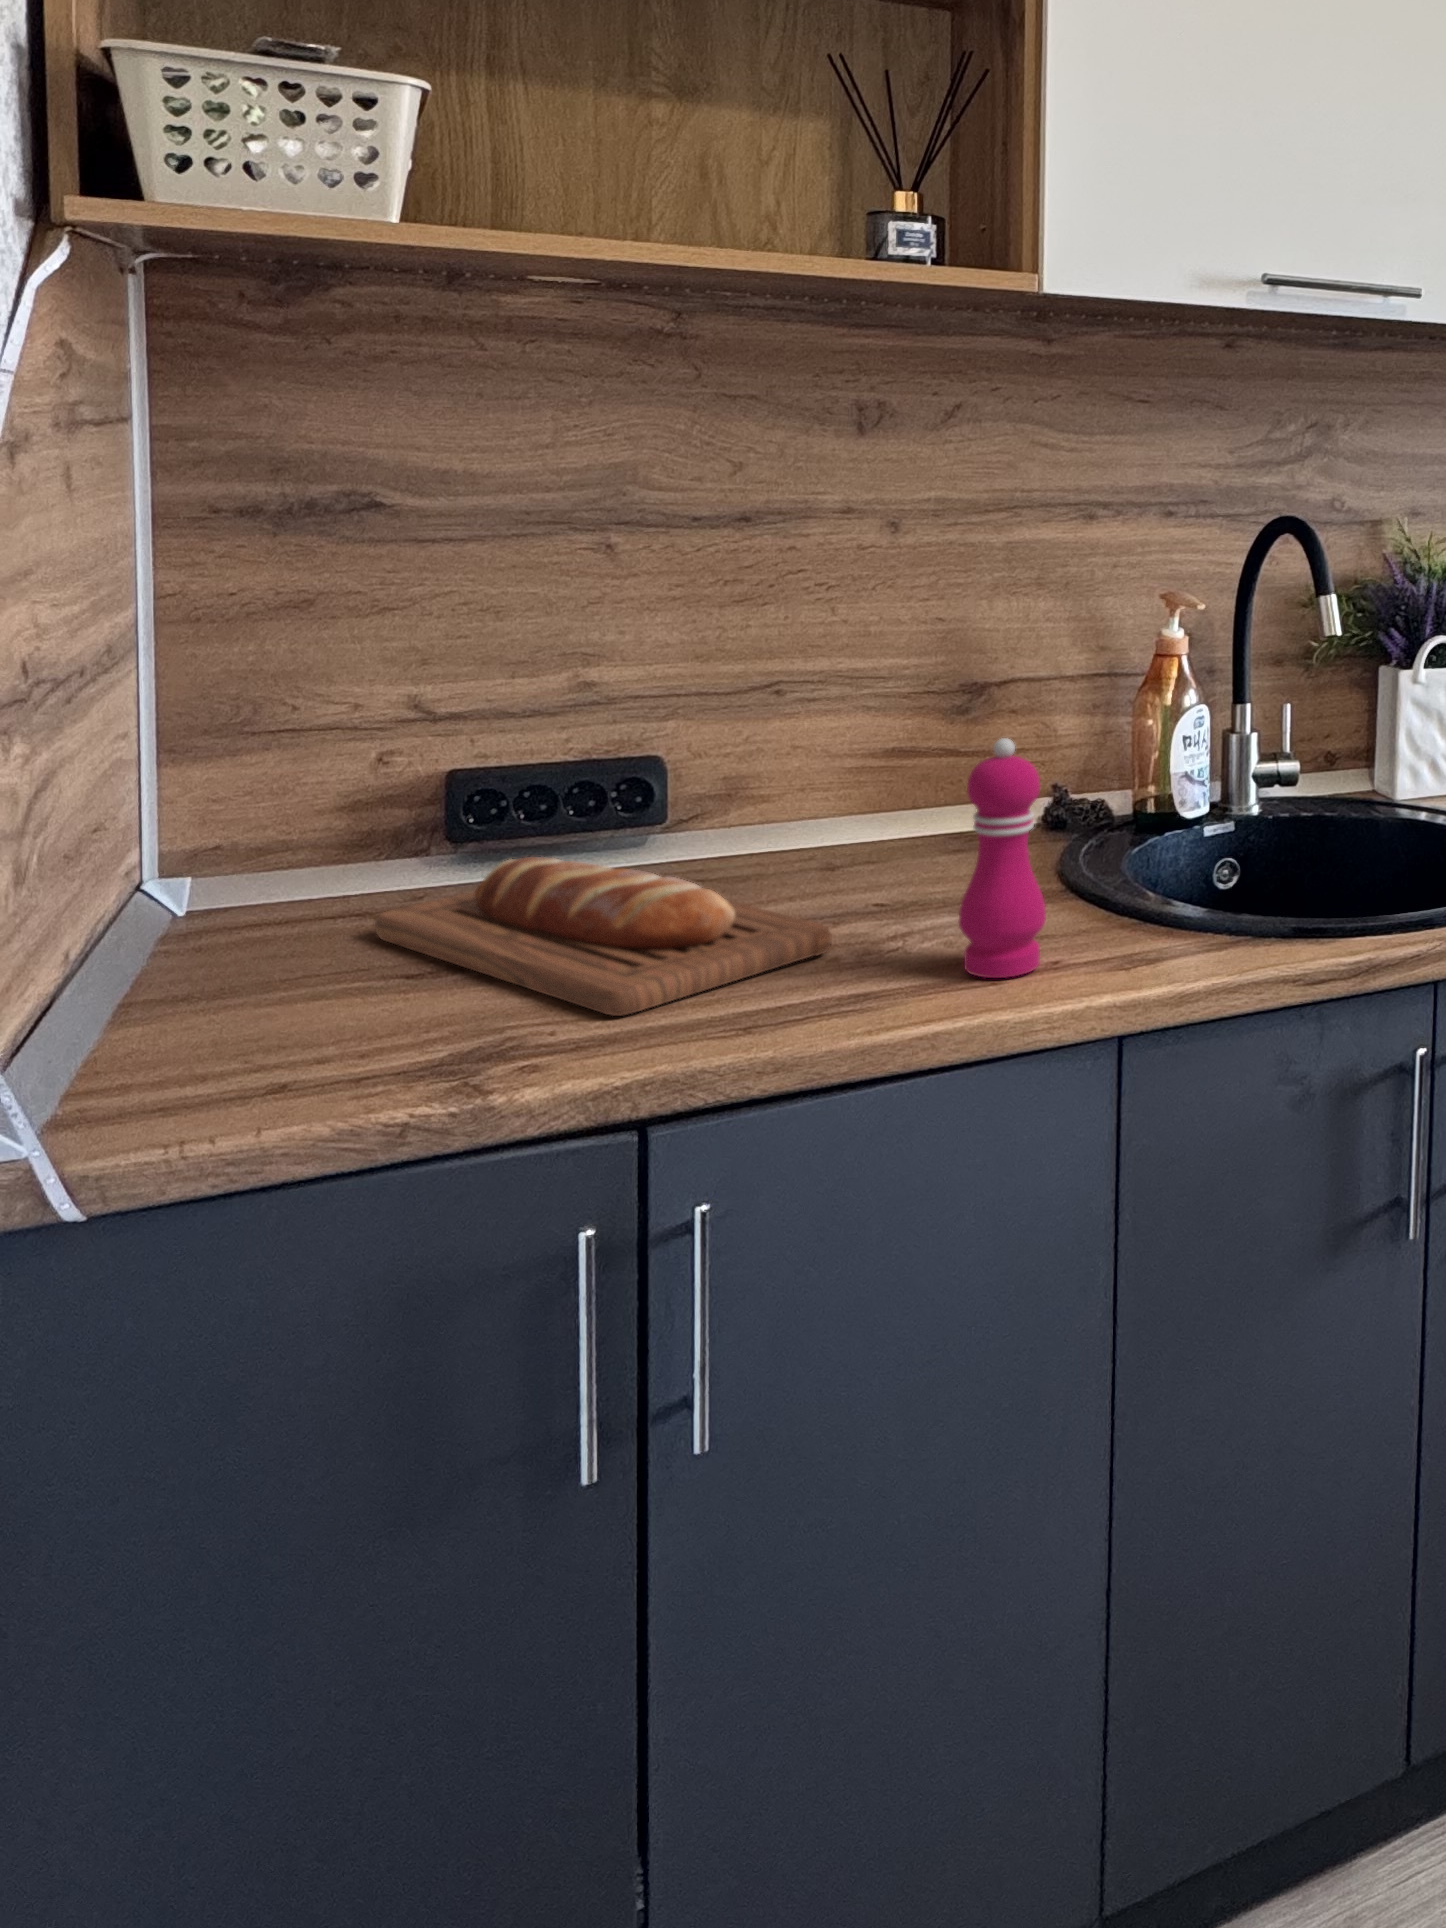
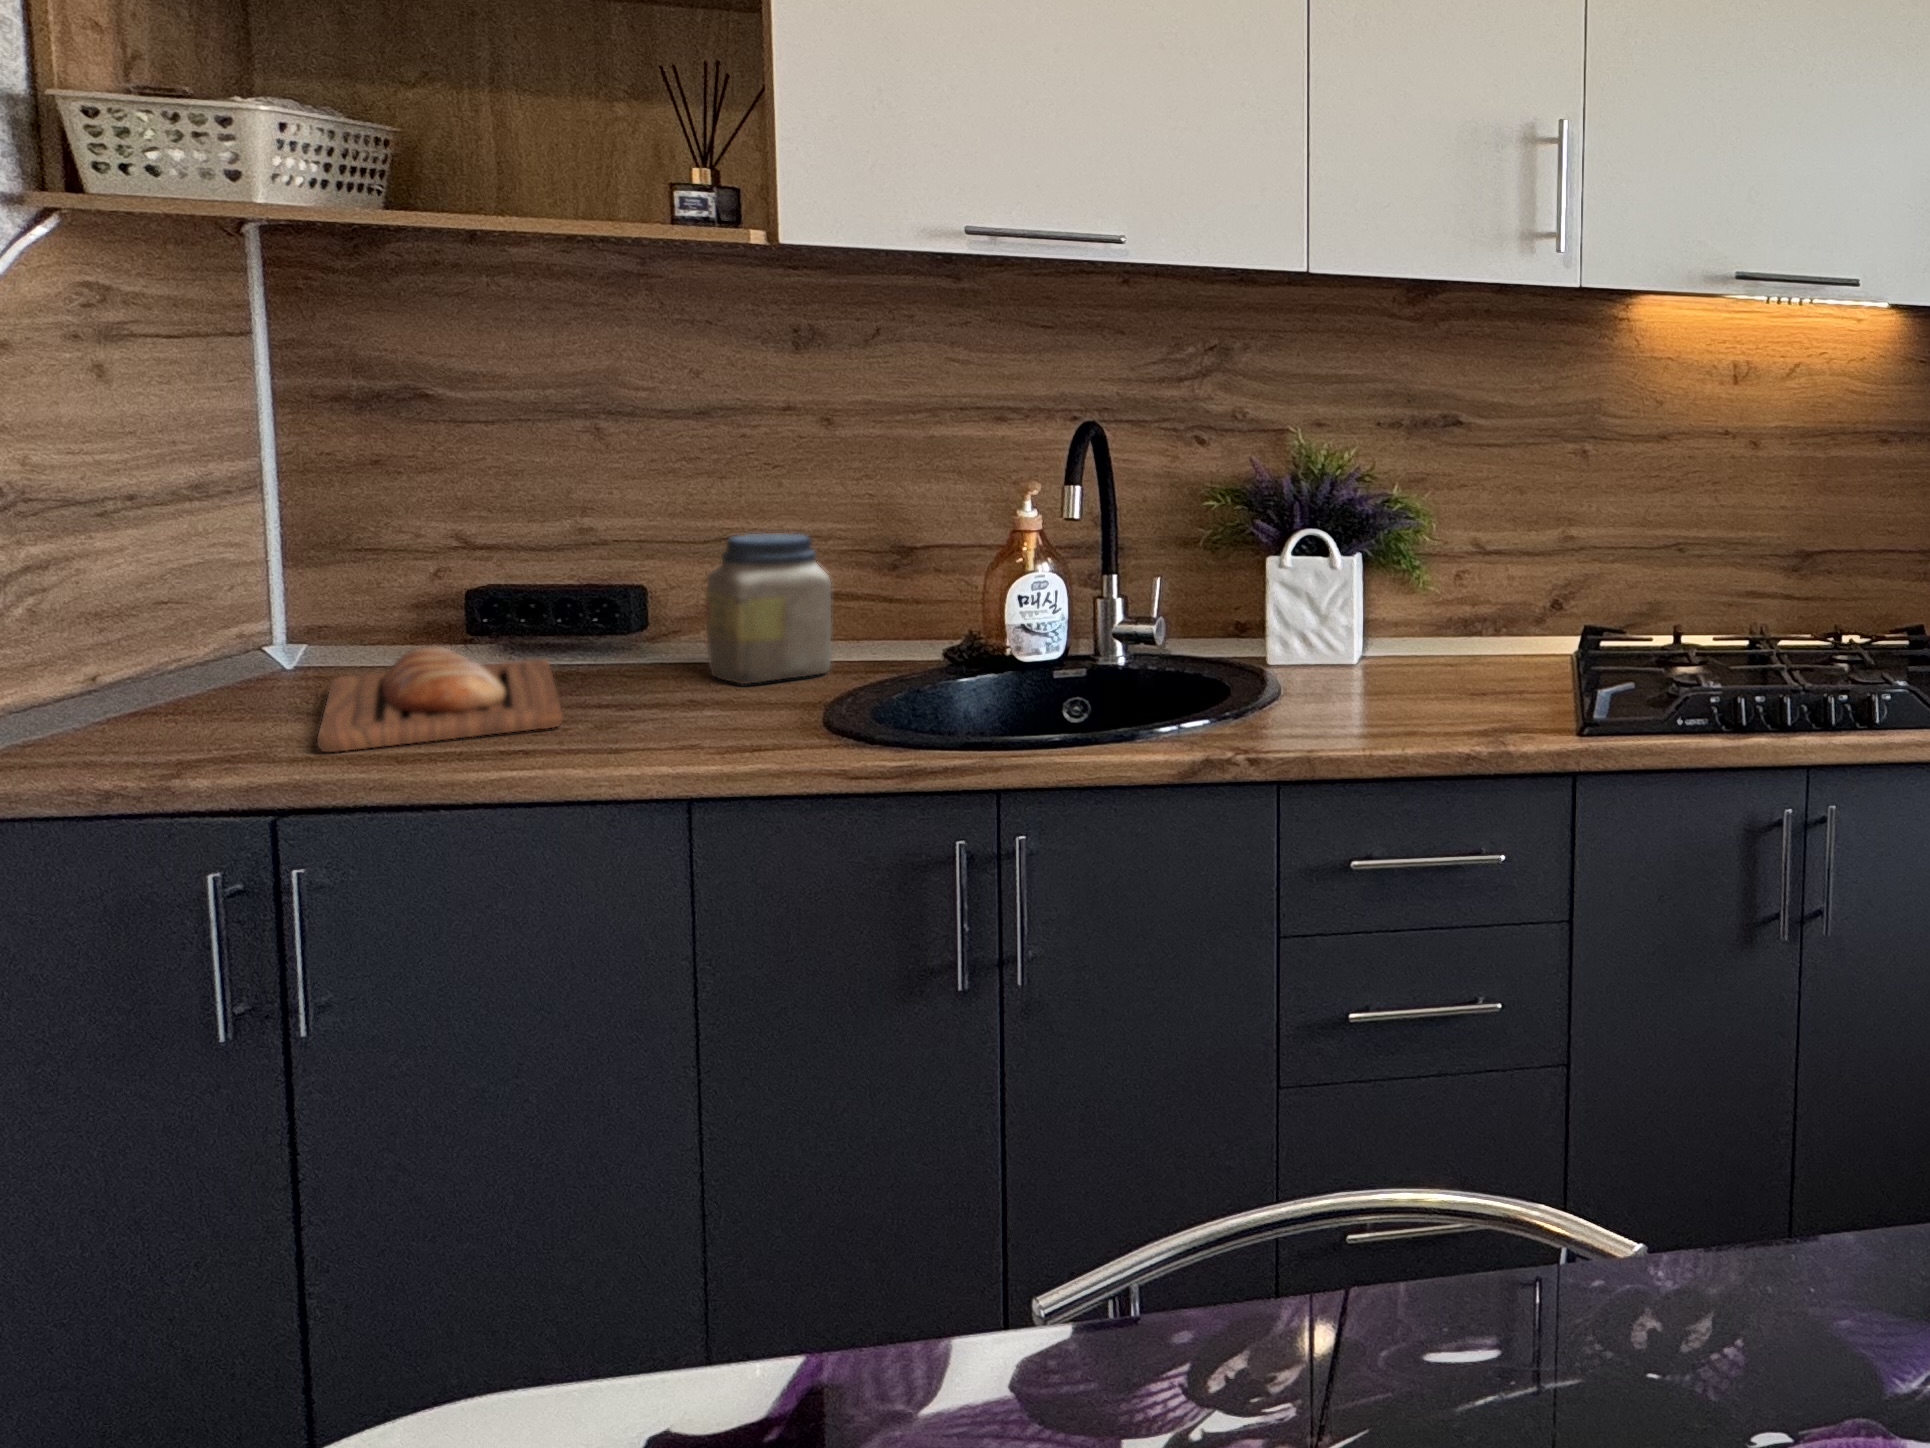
jar: none [808,672,957,877] -> present [706,533,832,684]
pepper mill: present [959,738,1046,978] -> none [594,579,676,755]

